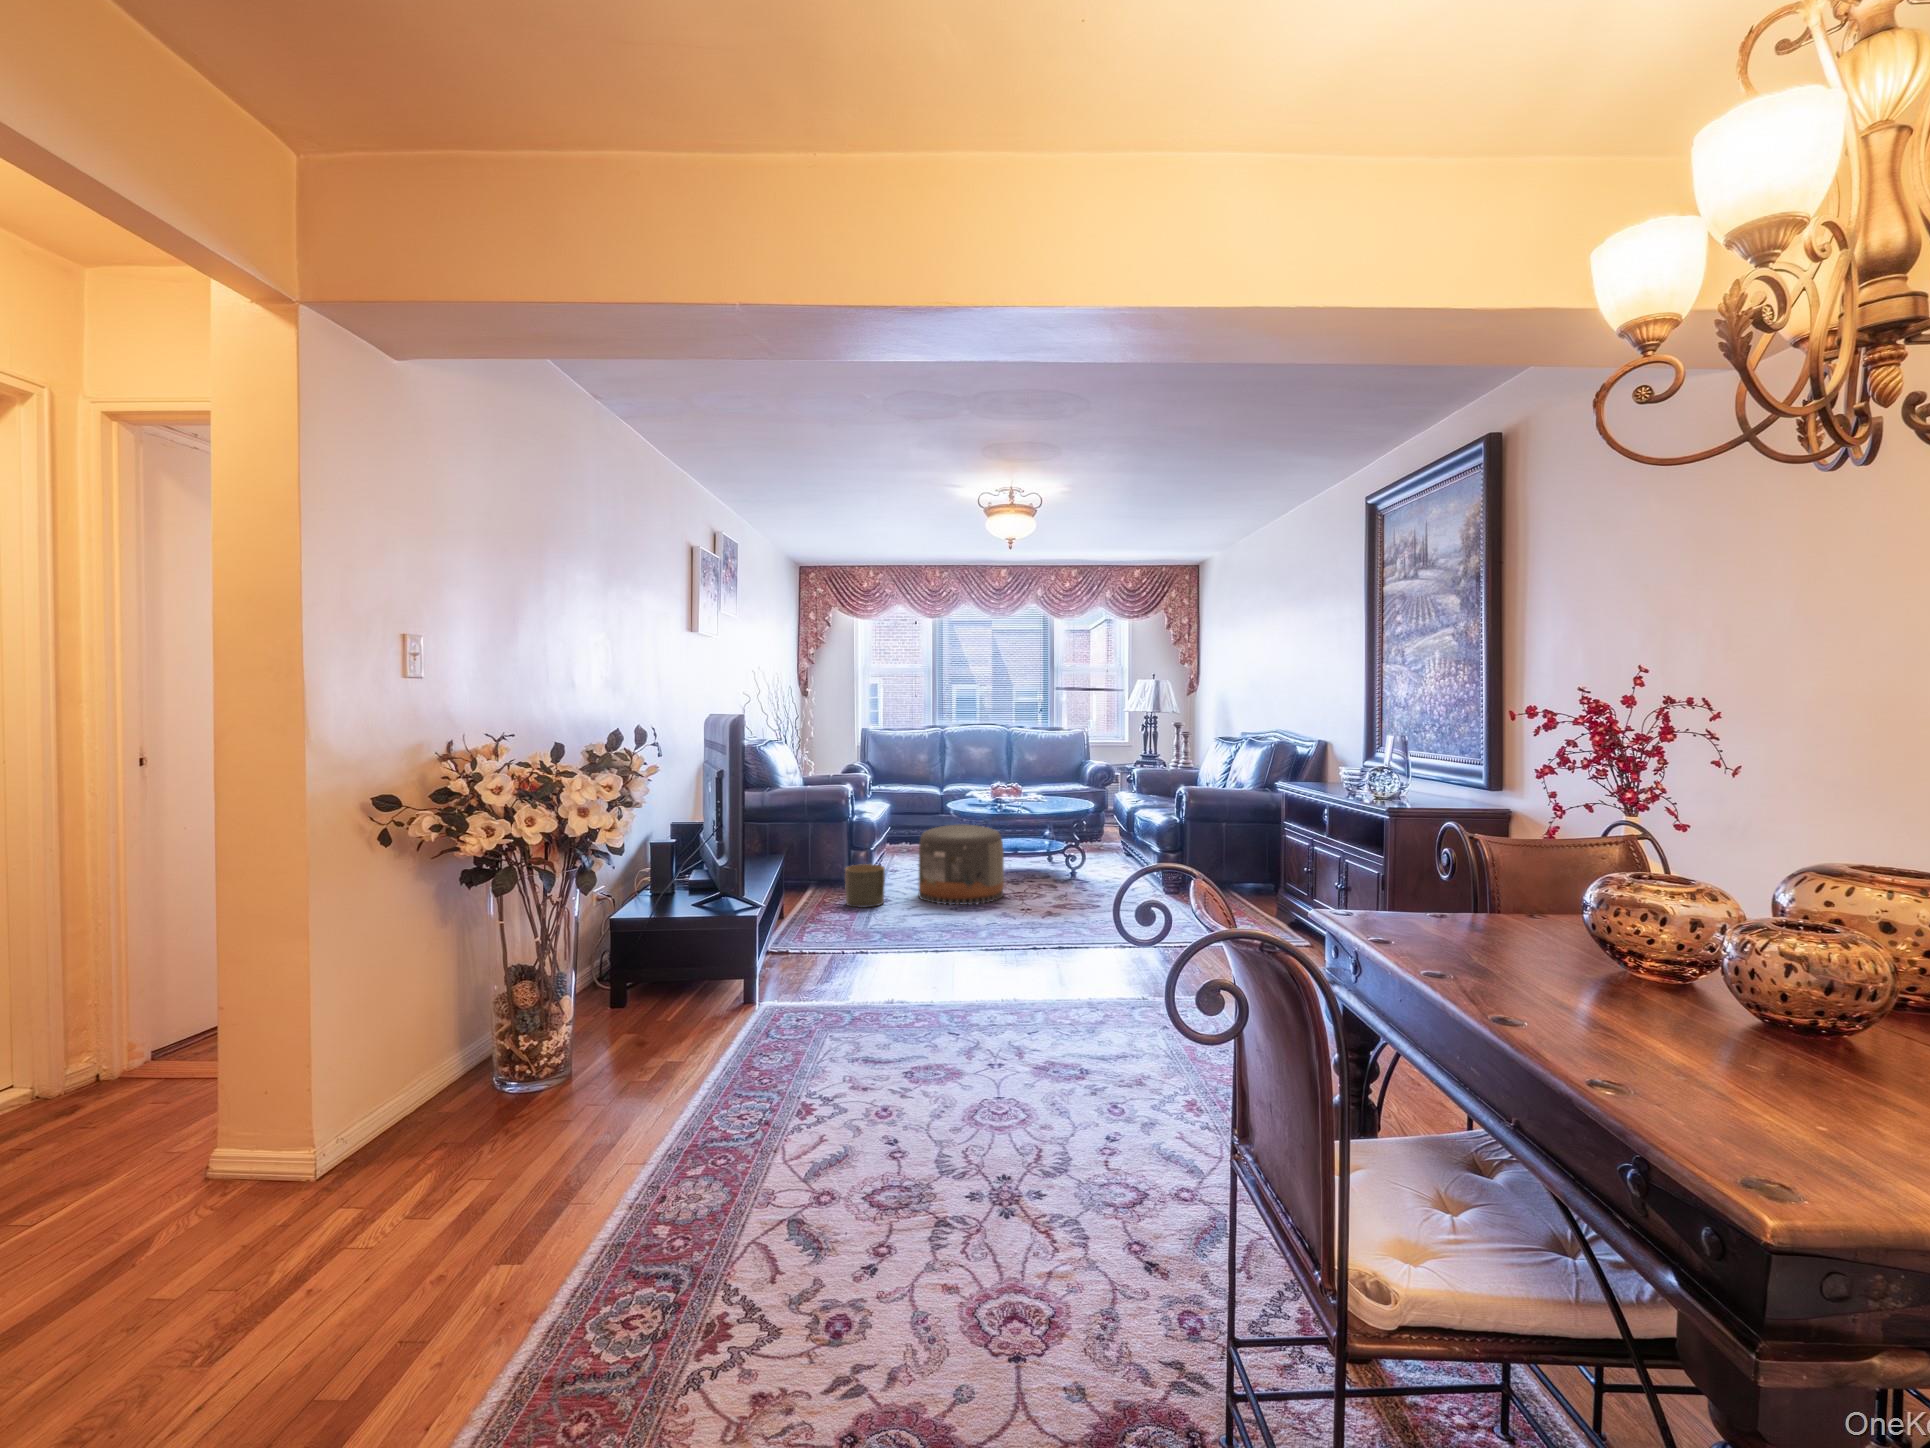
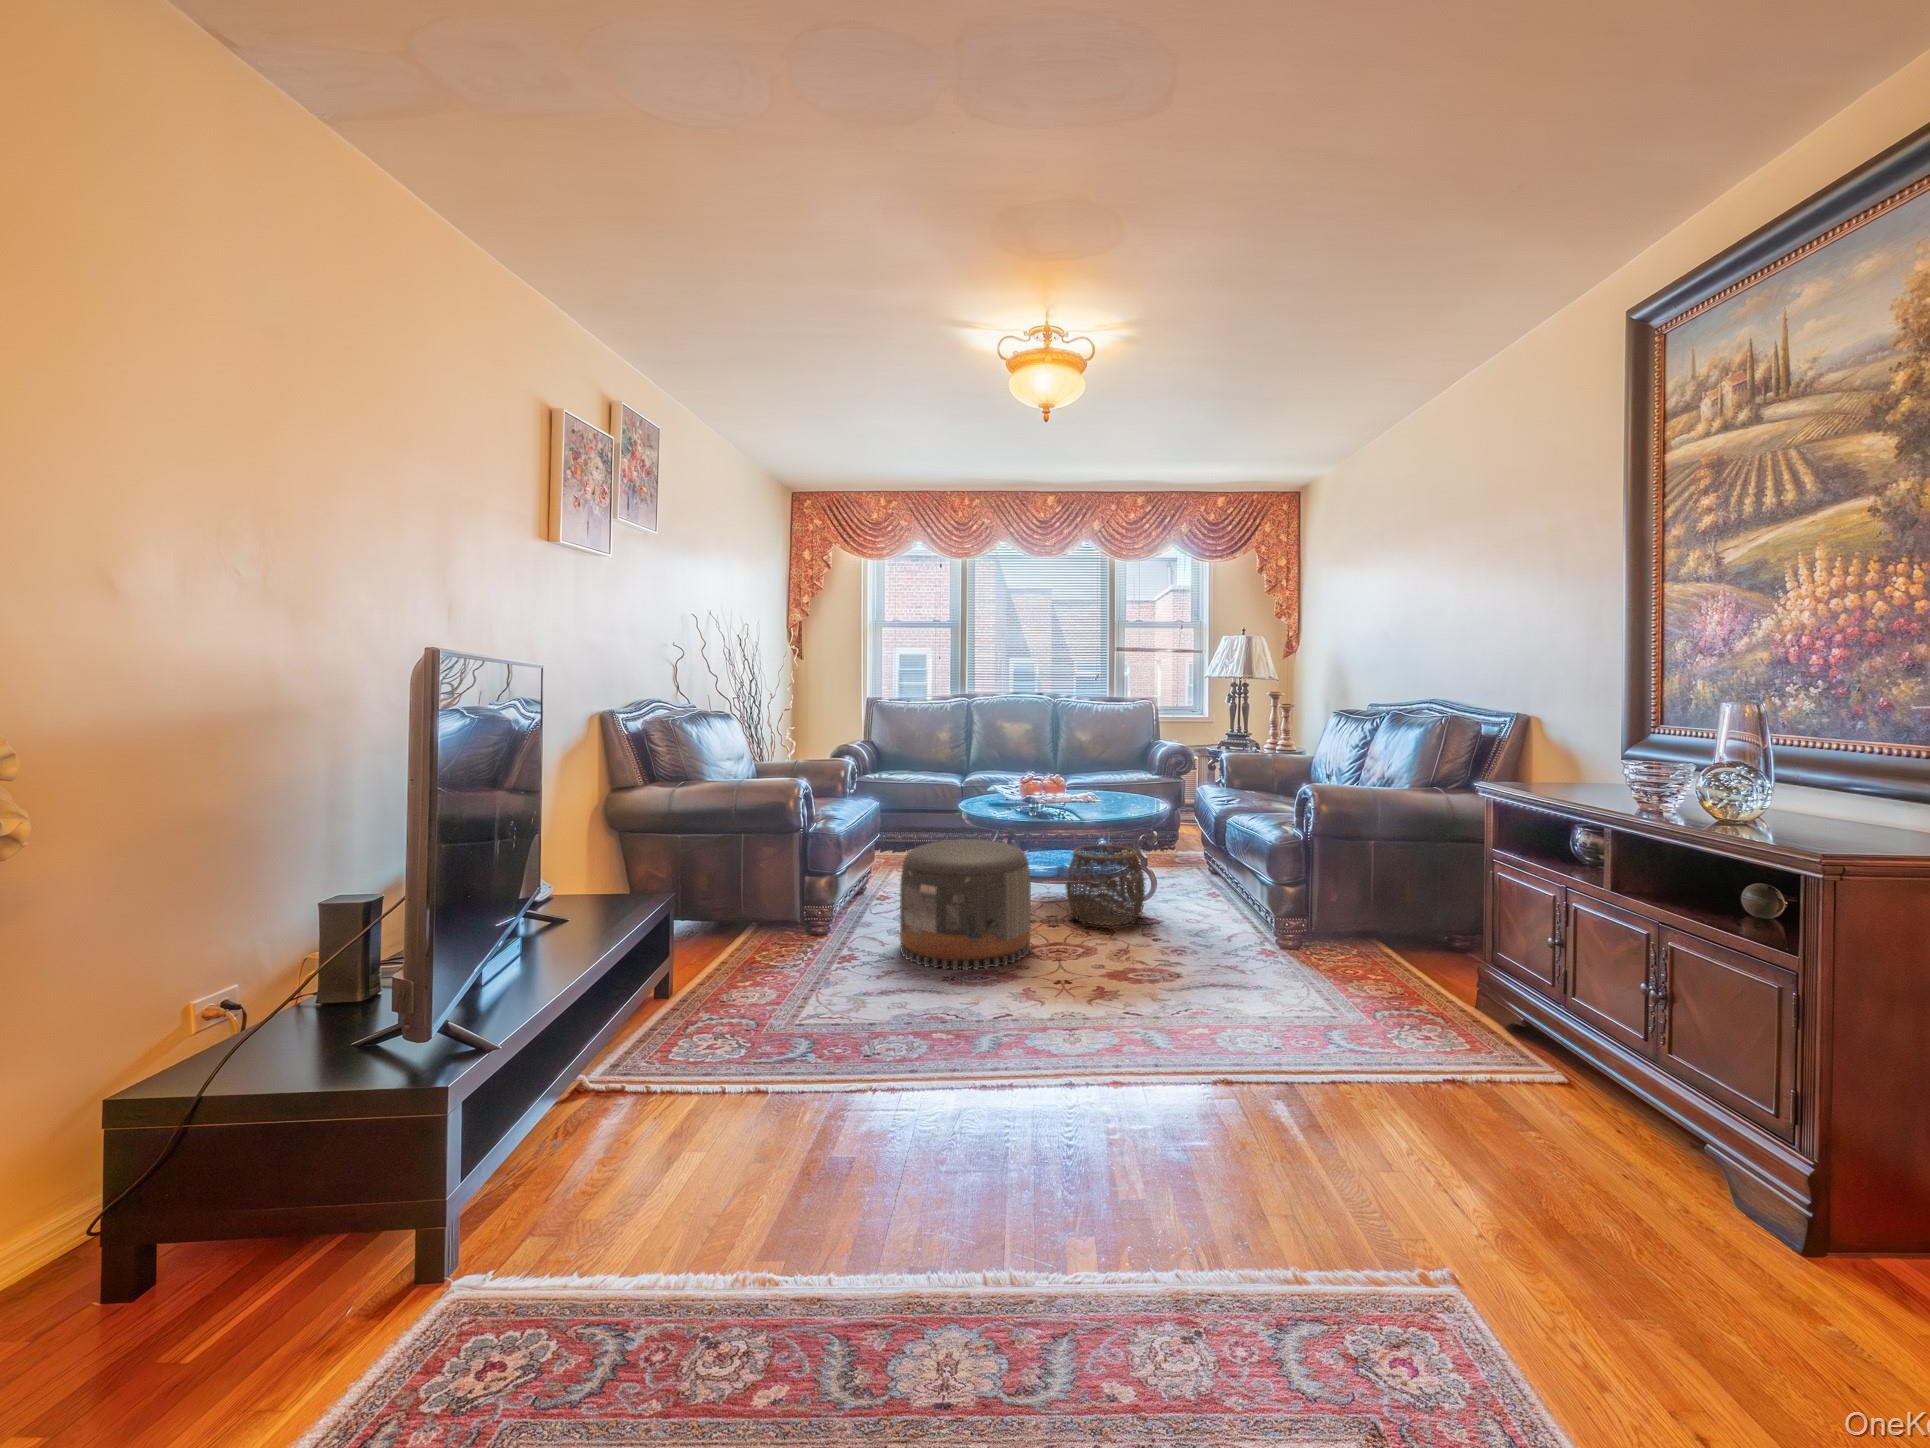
woven basket: none [1024,830,1078,884] -> present [1066,844,1146,926]
planter: present [845,864,885,908] -> none [782,901,844,972]

